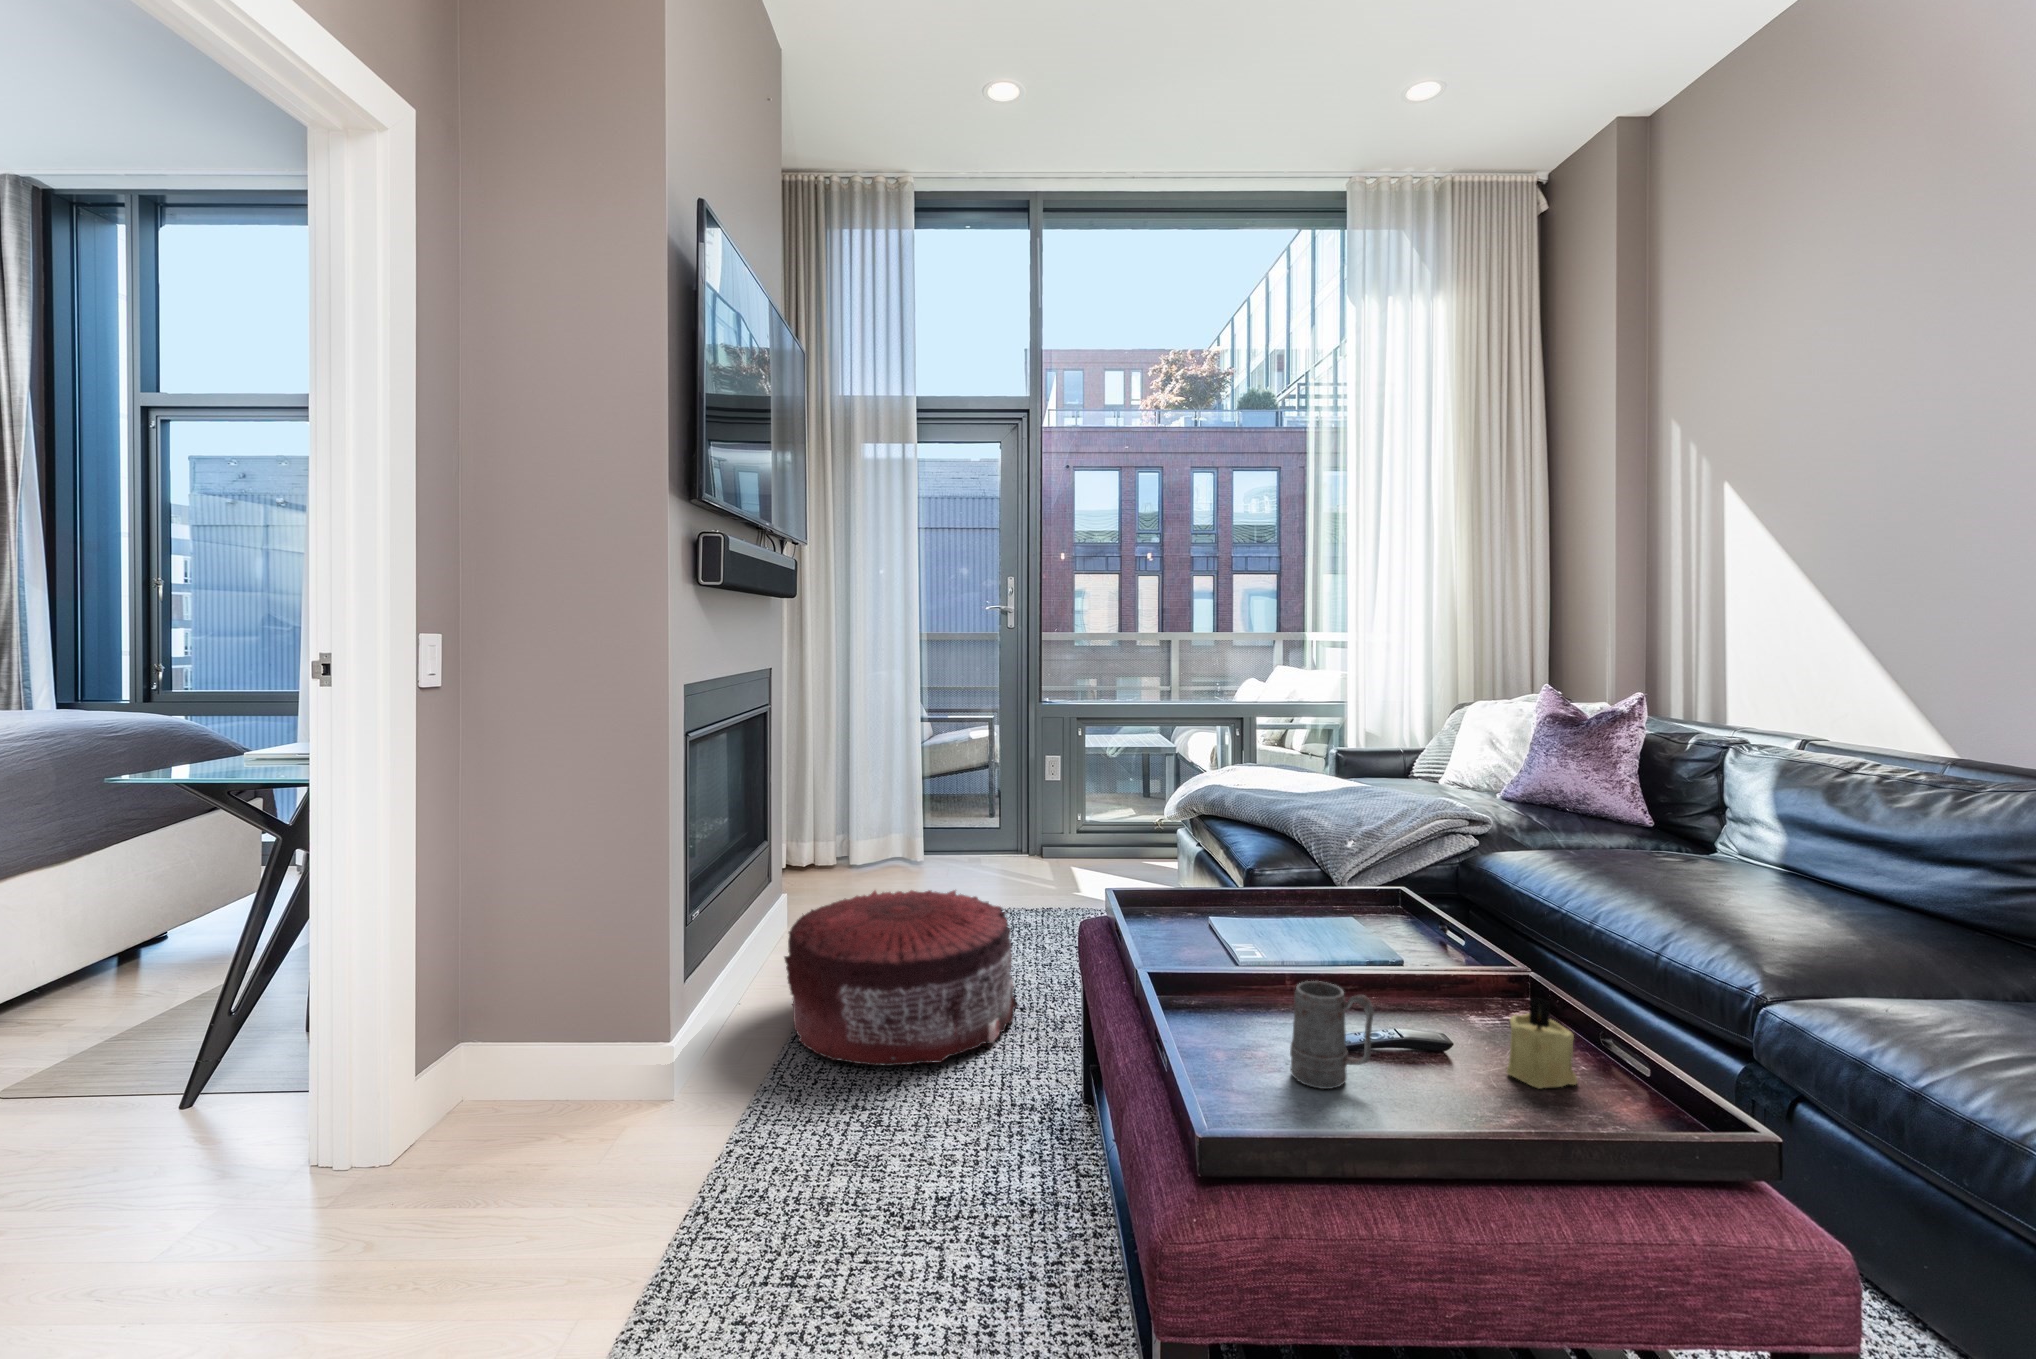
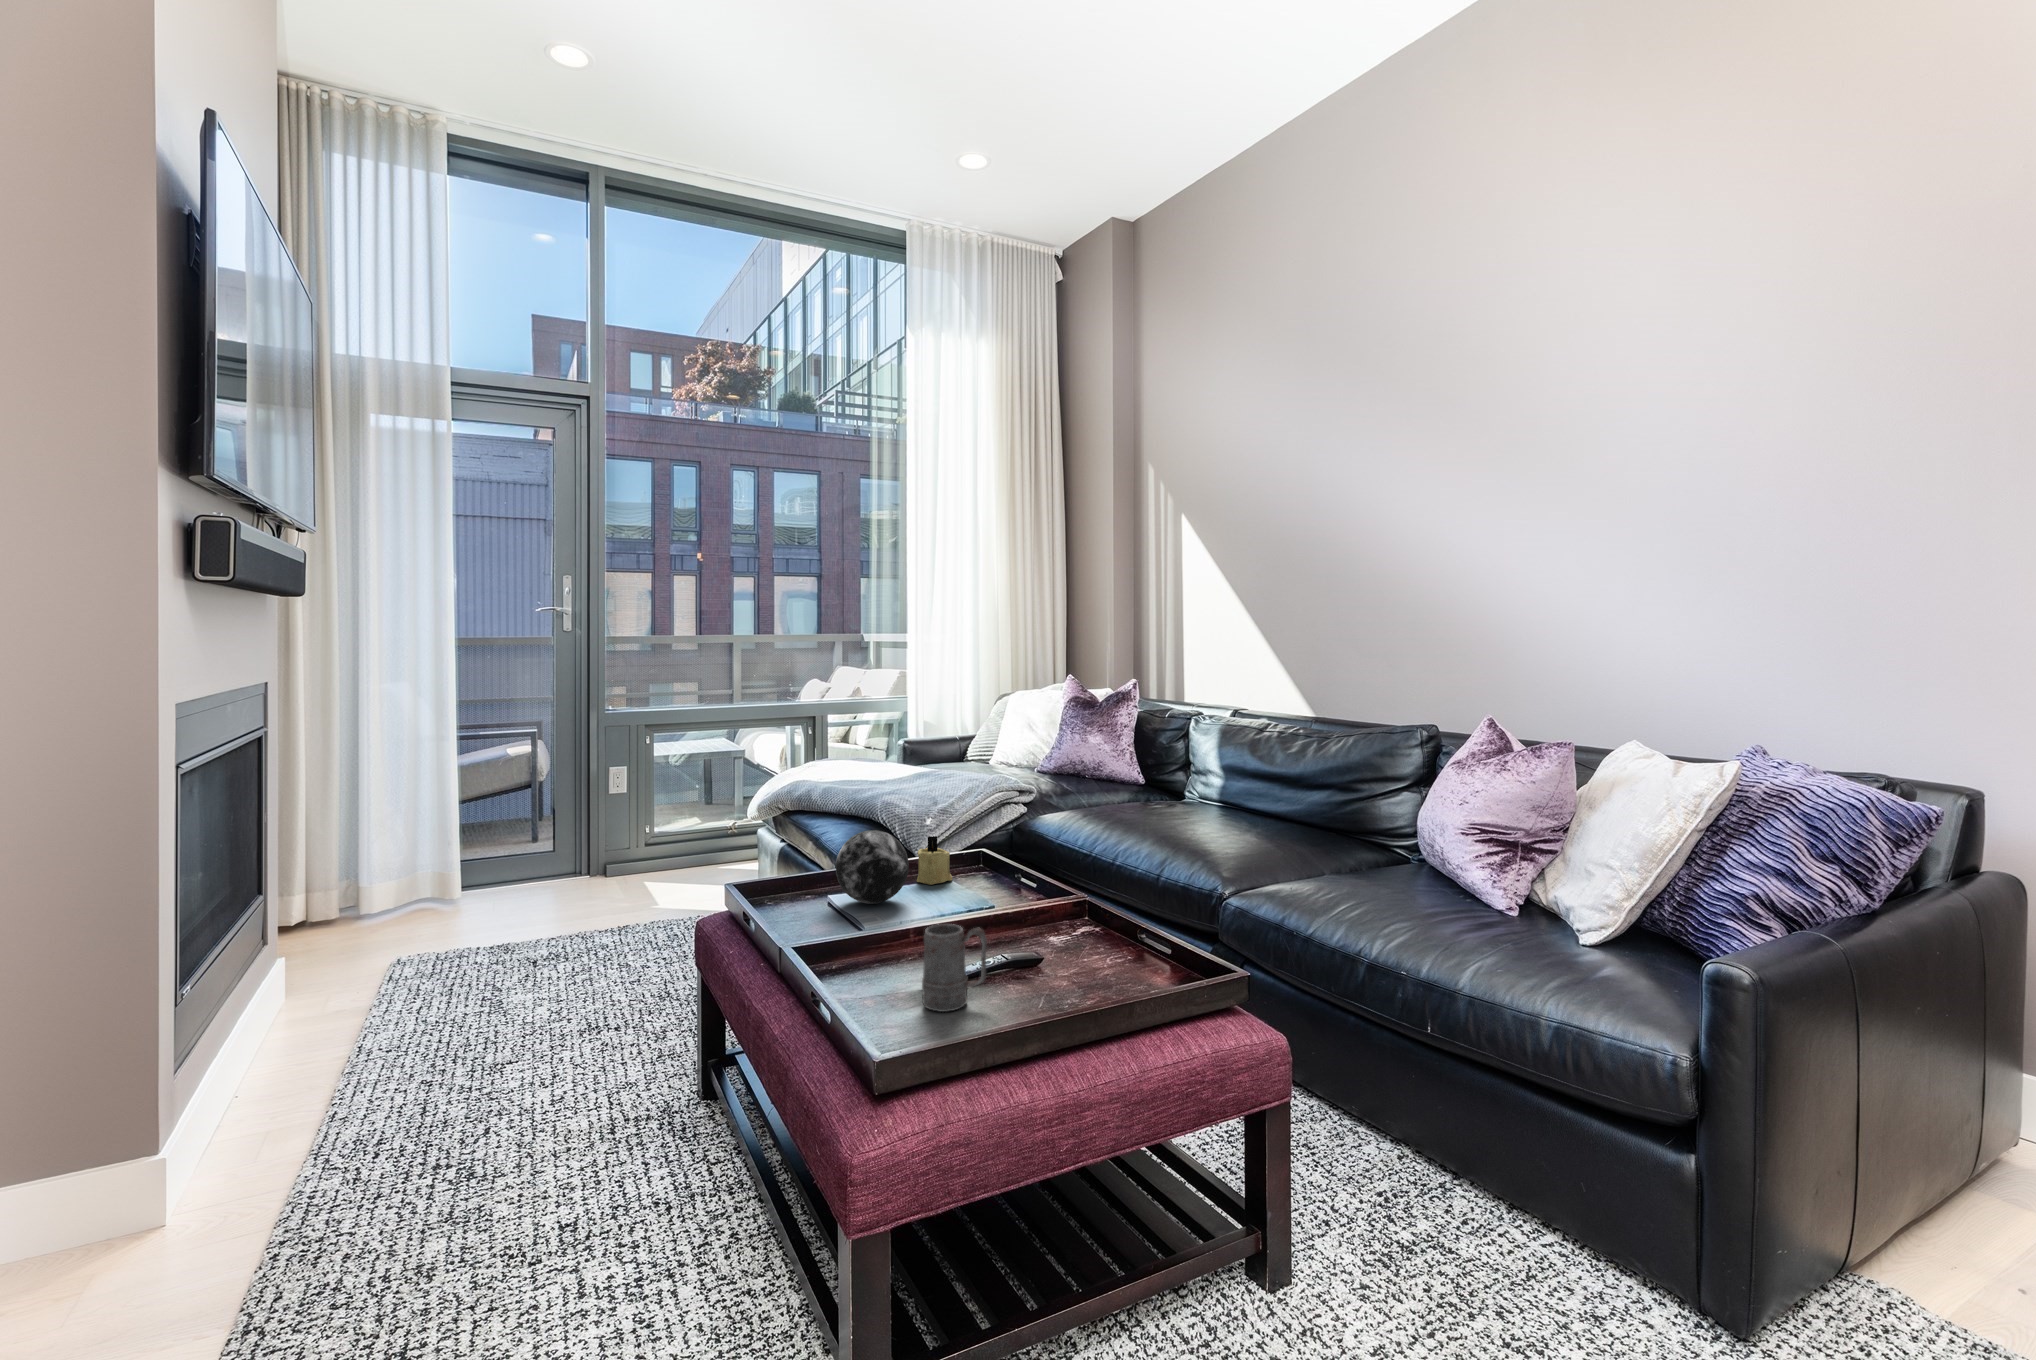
decorative orb: none [1223,852,1306,934] -> present [836,830,909,904]
pouf: present [784,890,1018,1066] -> none [313,917,614,1128]
candle: present [1507,998,1577,1088] -> present [917,836,952,885]

